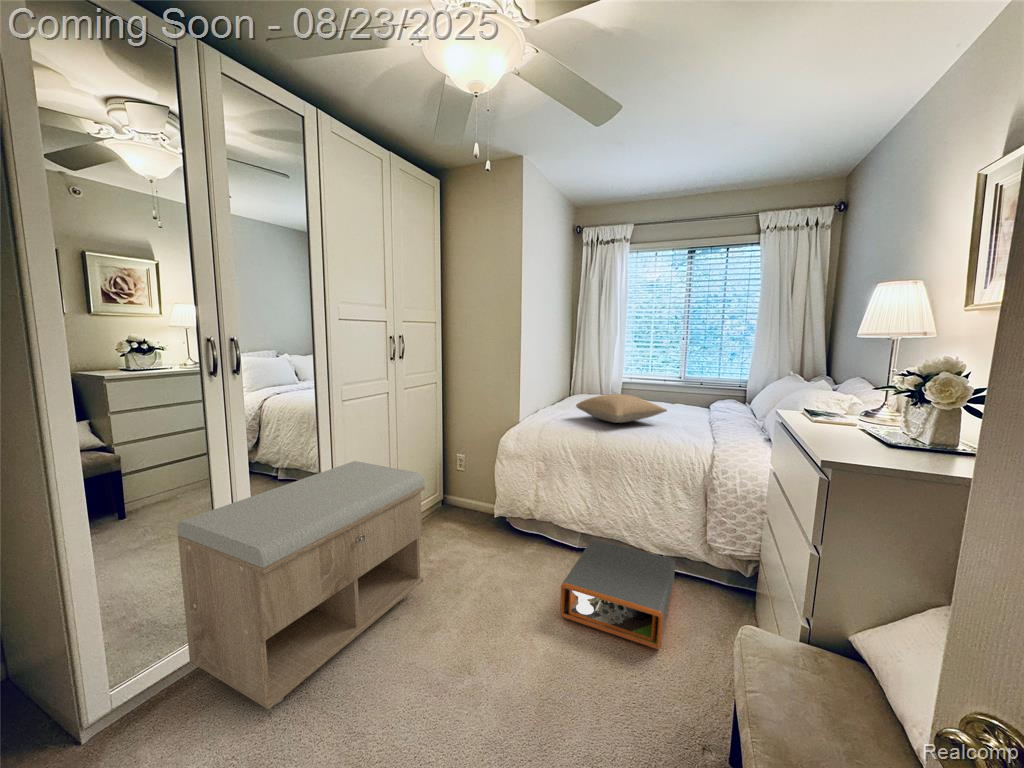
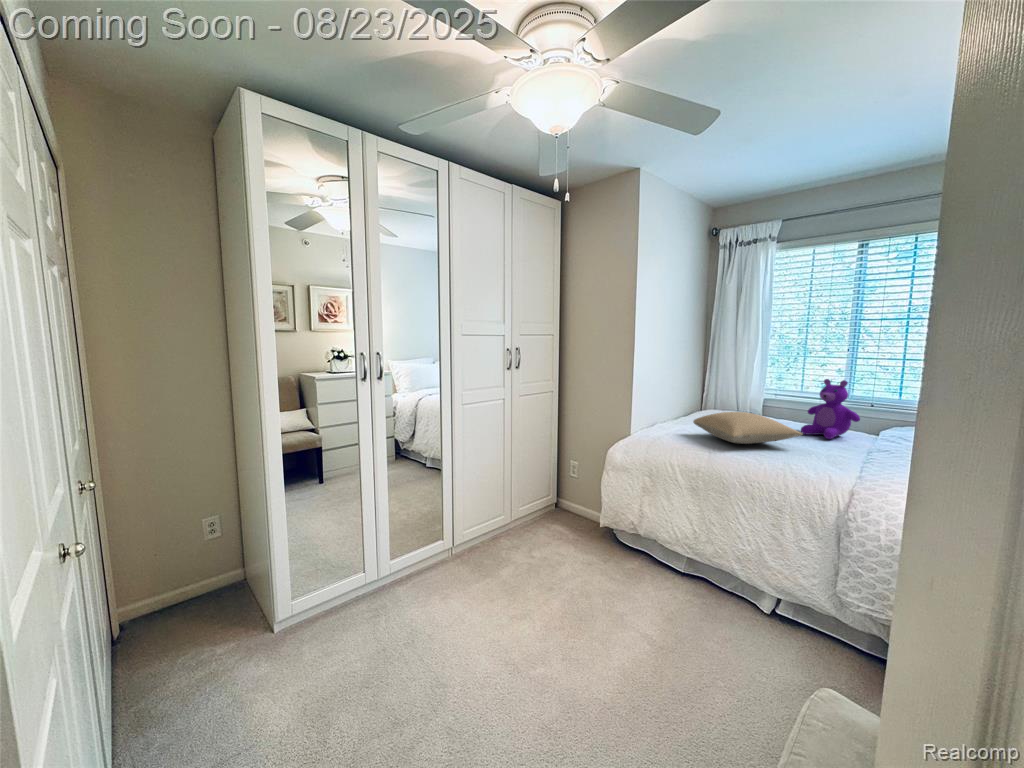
teddy bear: none [659,363,701,414] -> present [801,379,860,439]
storage bench: present [177,461,425,709] -> none [336,457,524,646]
storage box: present [560,540,675,649] -> none [646,565,792,697]

